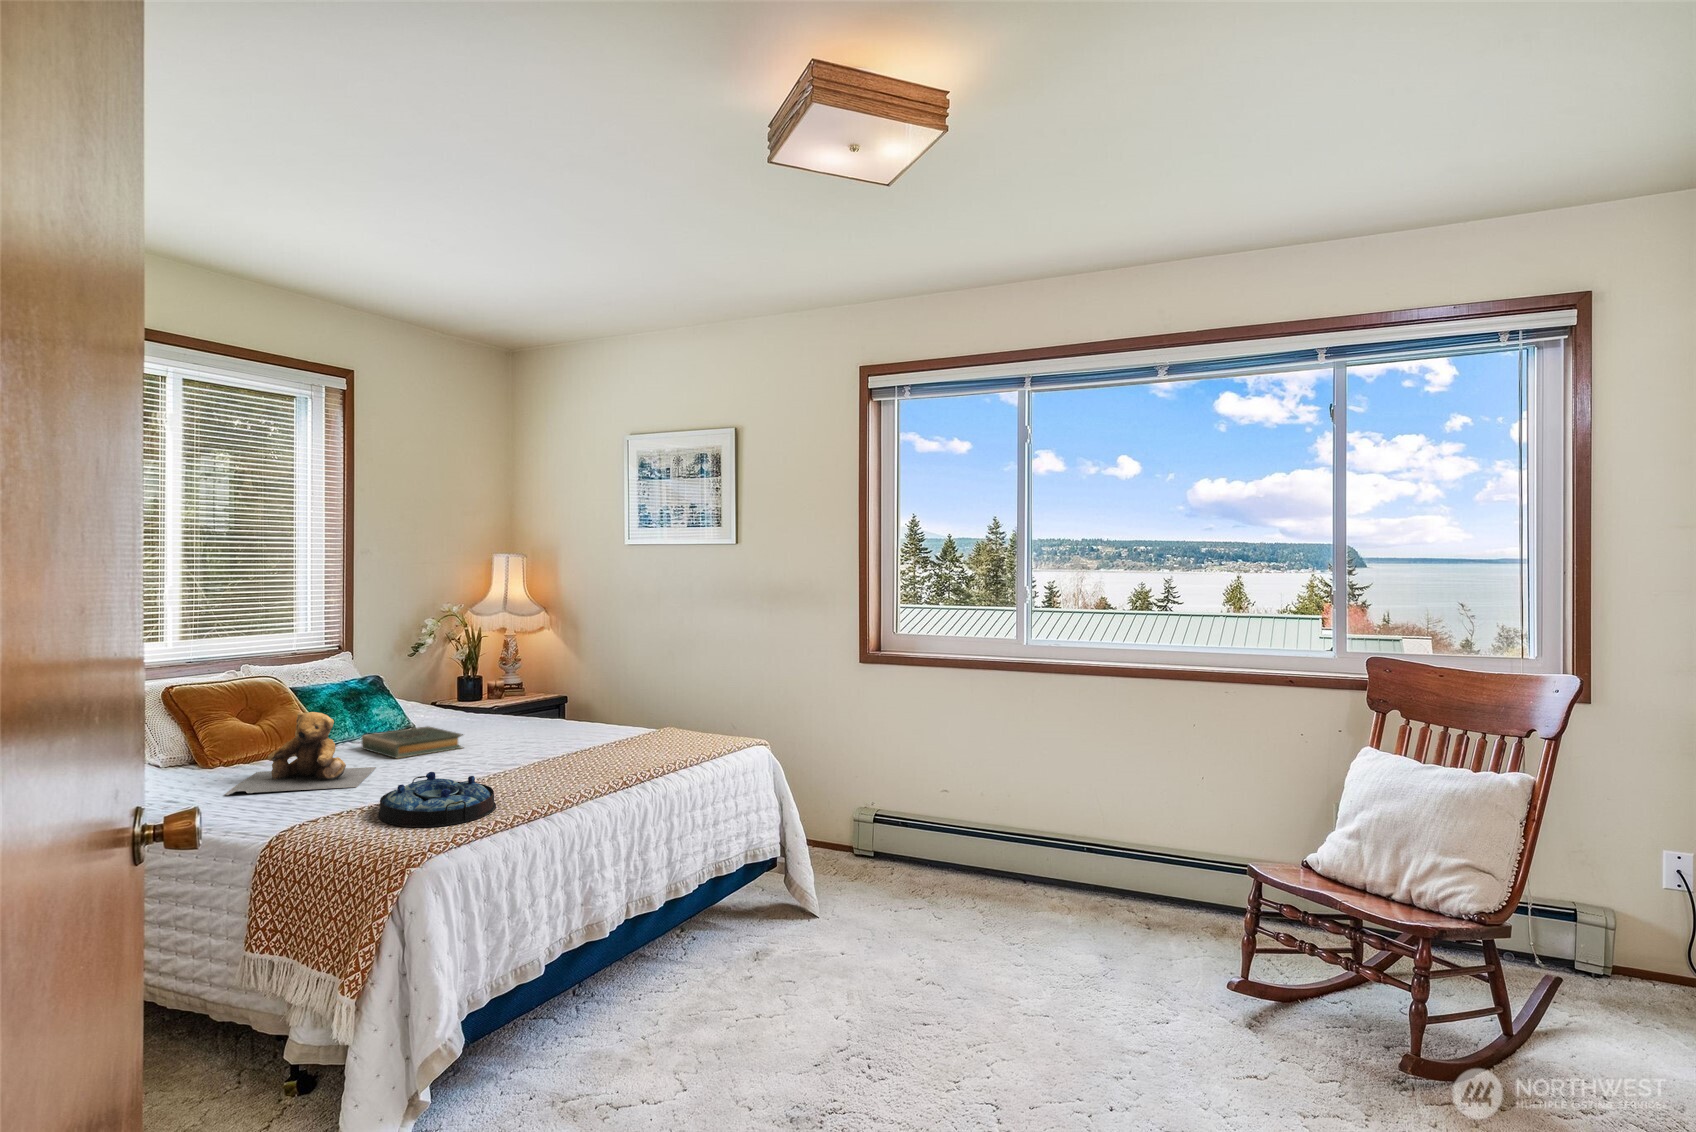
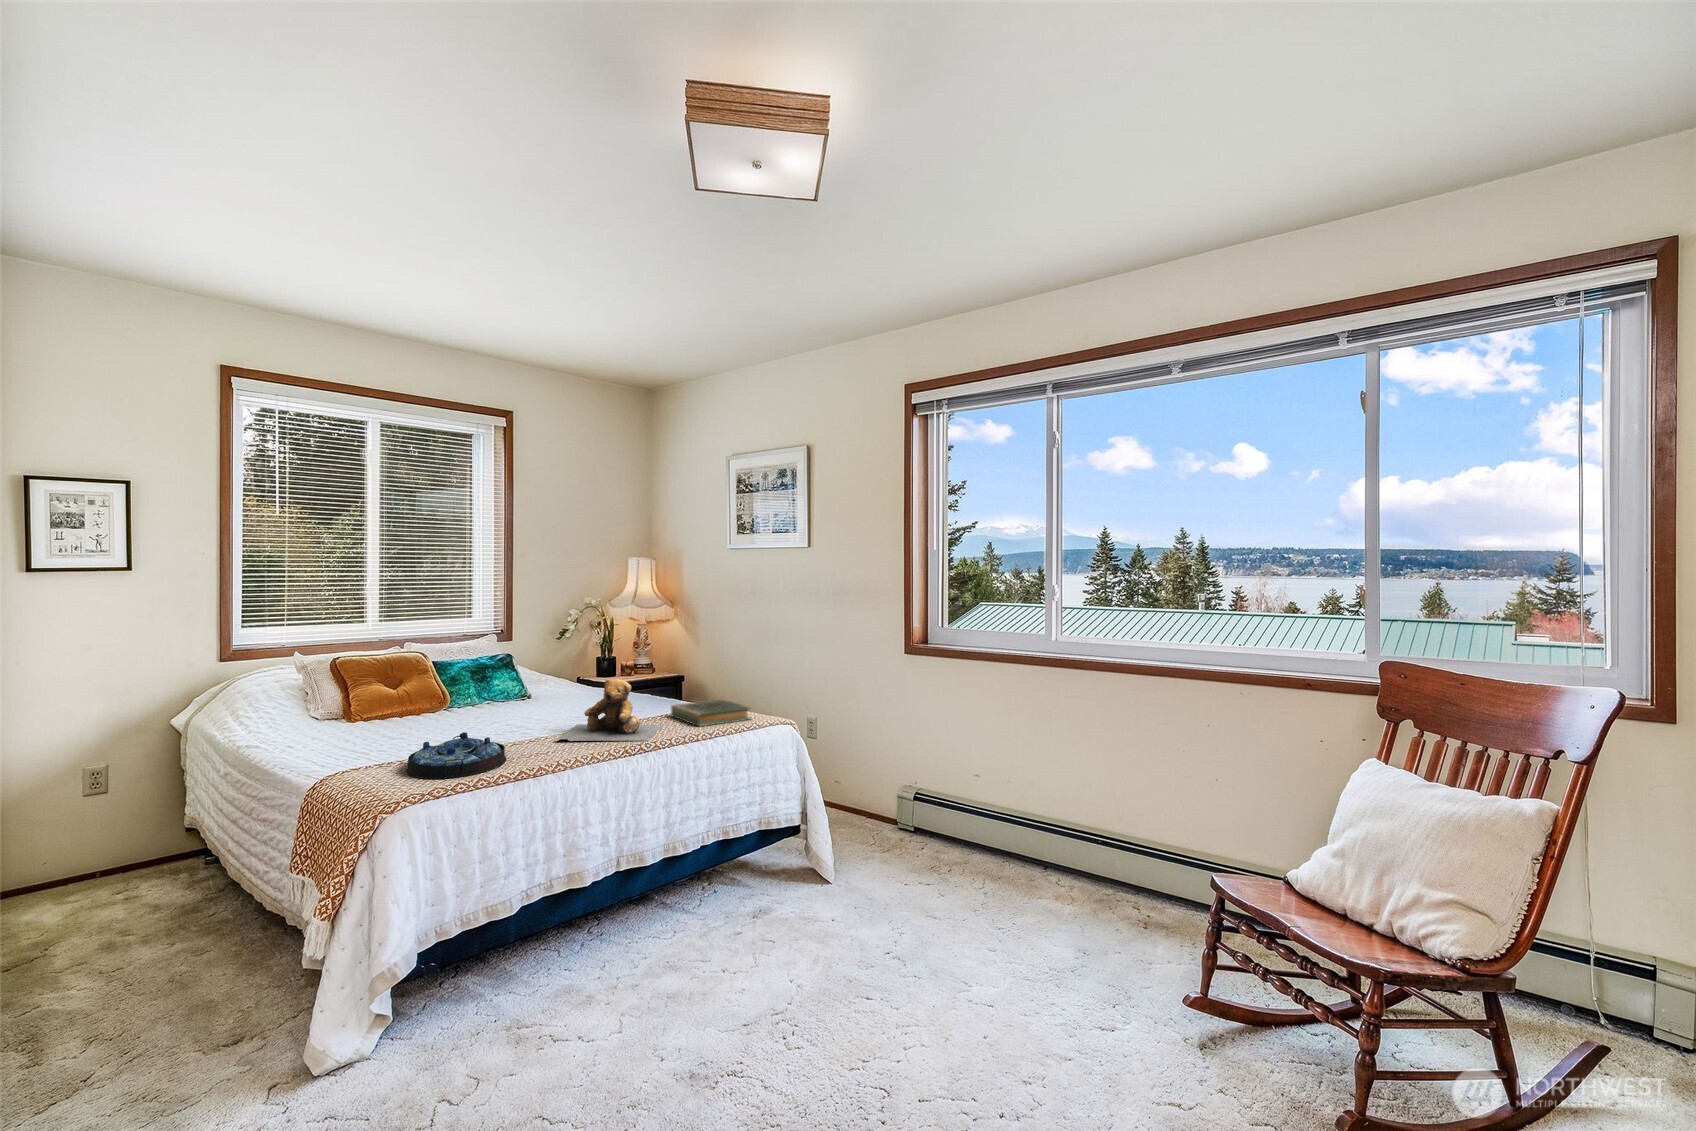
teddy bear: present [226,712,376,795] -> present [554,679,662,742]
hardback book: present [362,726,463,758] -> present [671,700,750,726]

